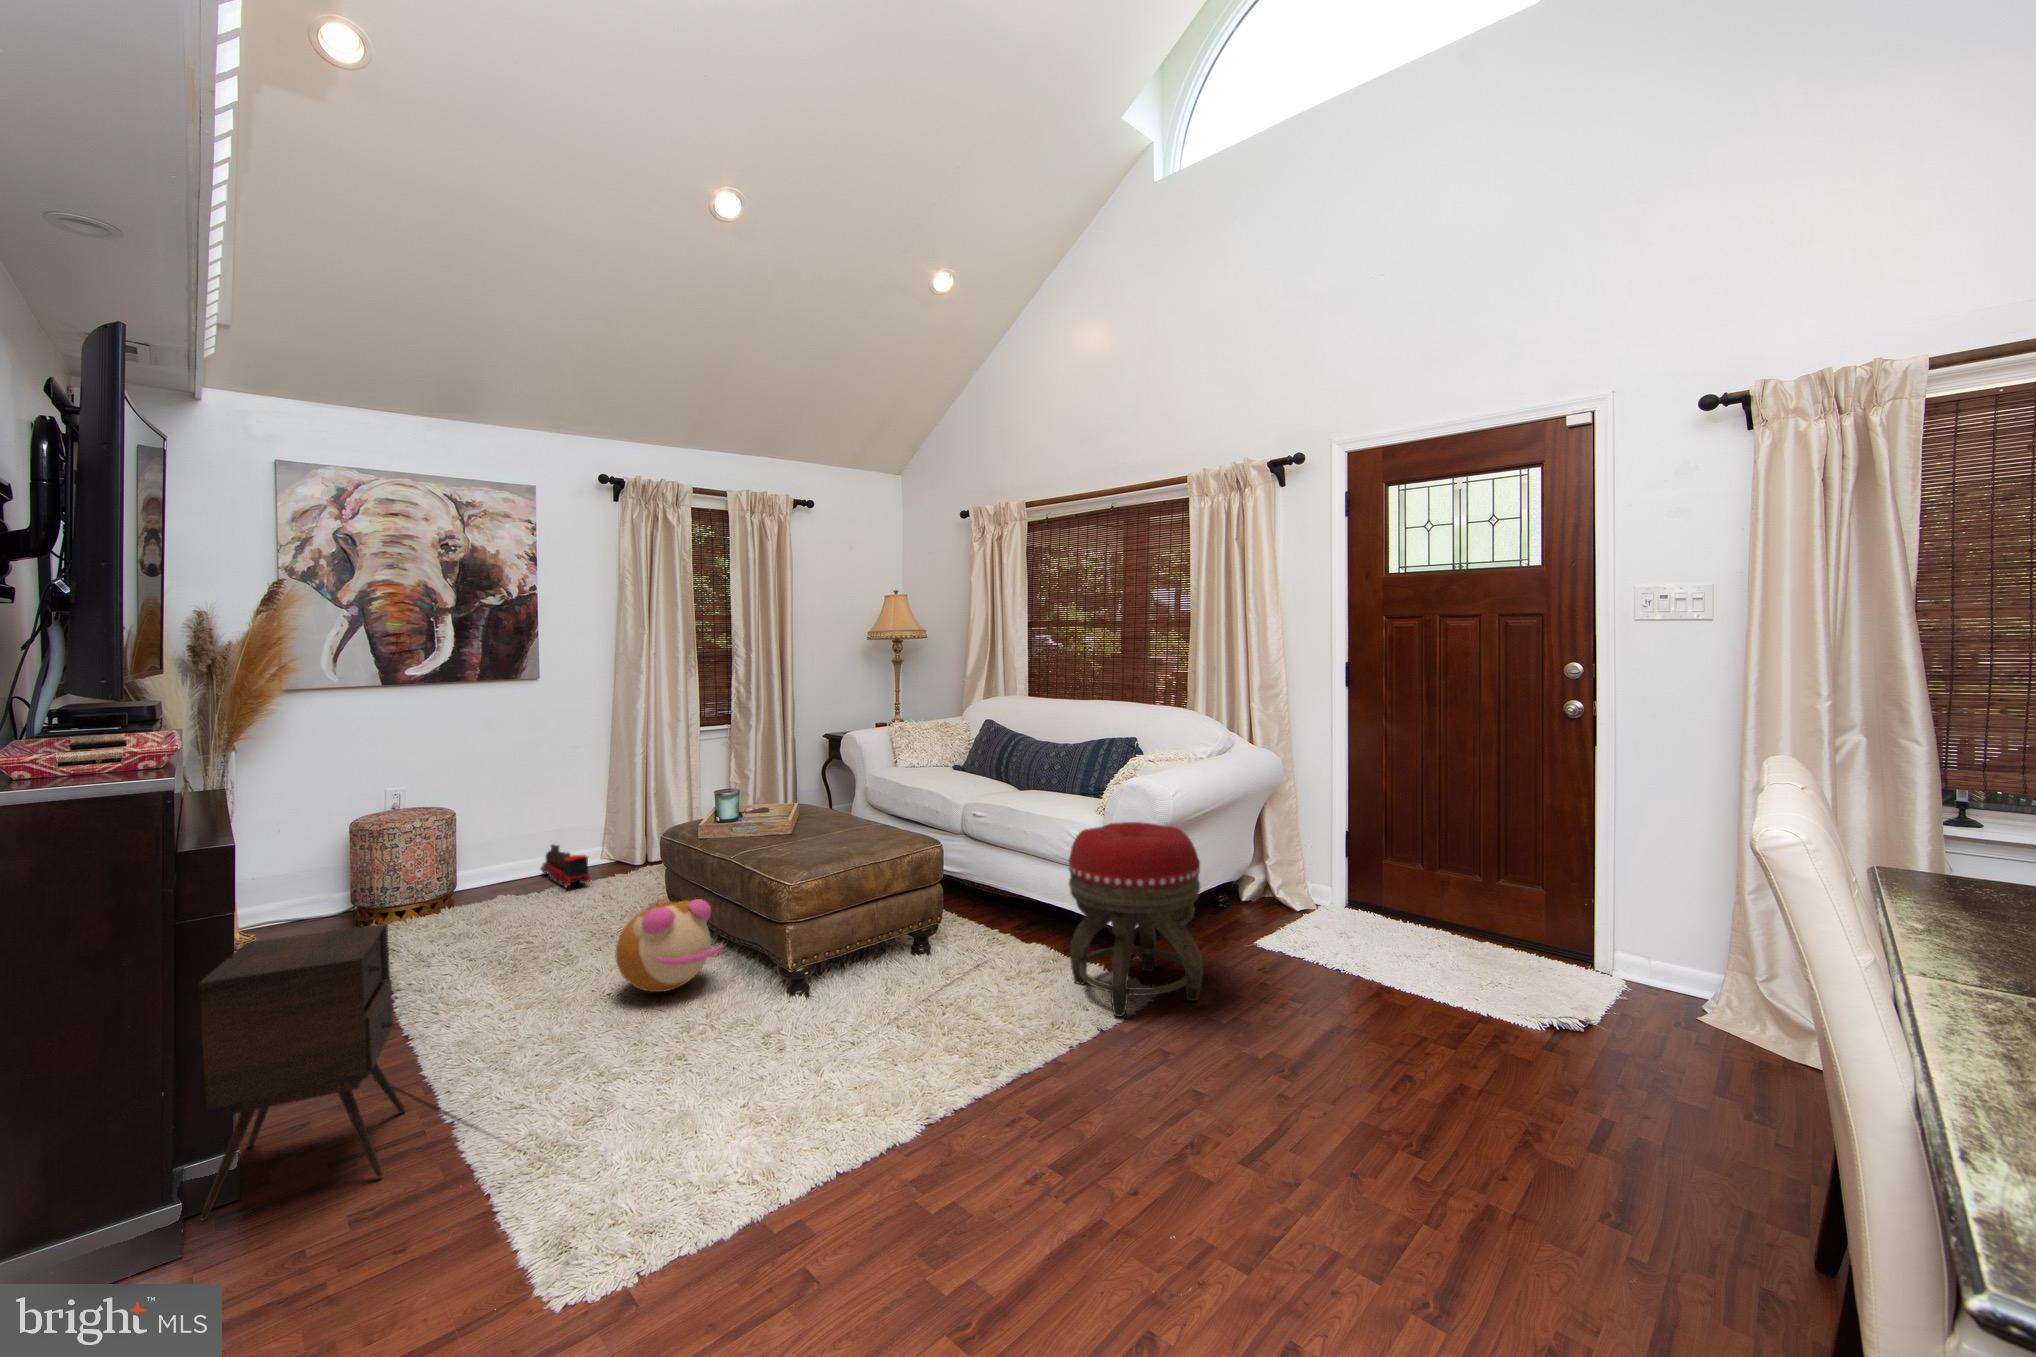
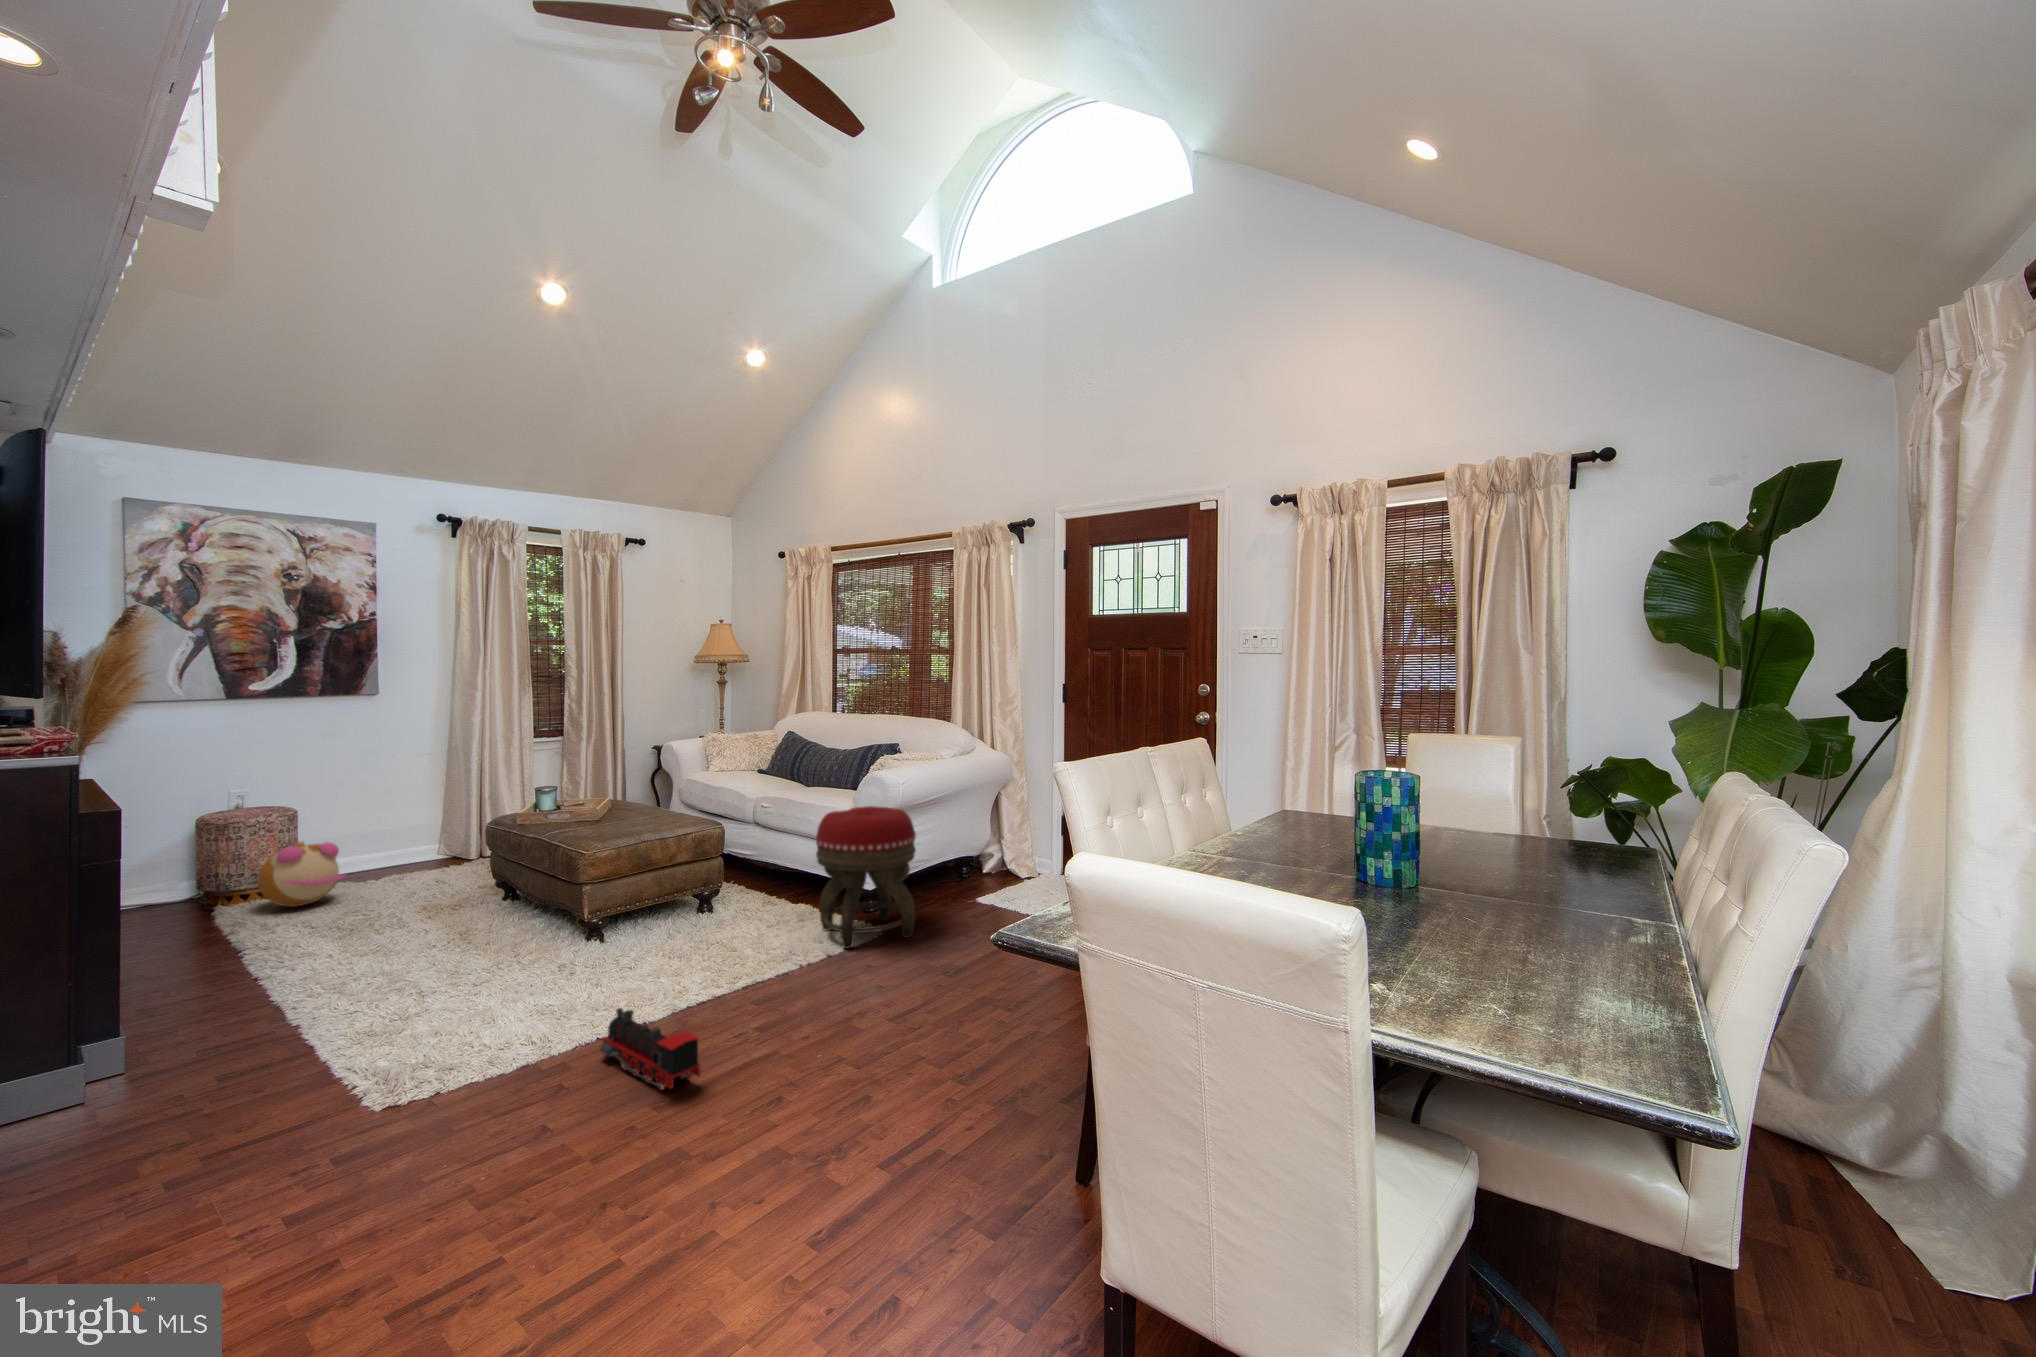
toy train: present [541,845,590,887] -> present [600,1008,700,1090]
plush toy: present [615,898,722,992] -> present [258,842,345,907]
side table: present [199,924,405,1220] -> none [109,881,266,1090]

